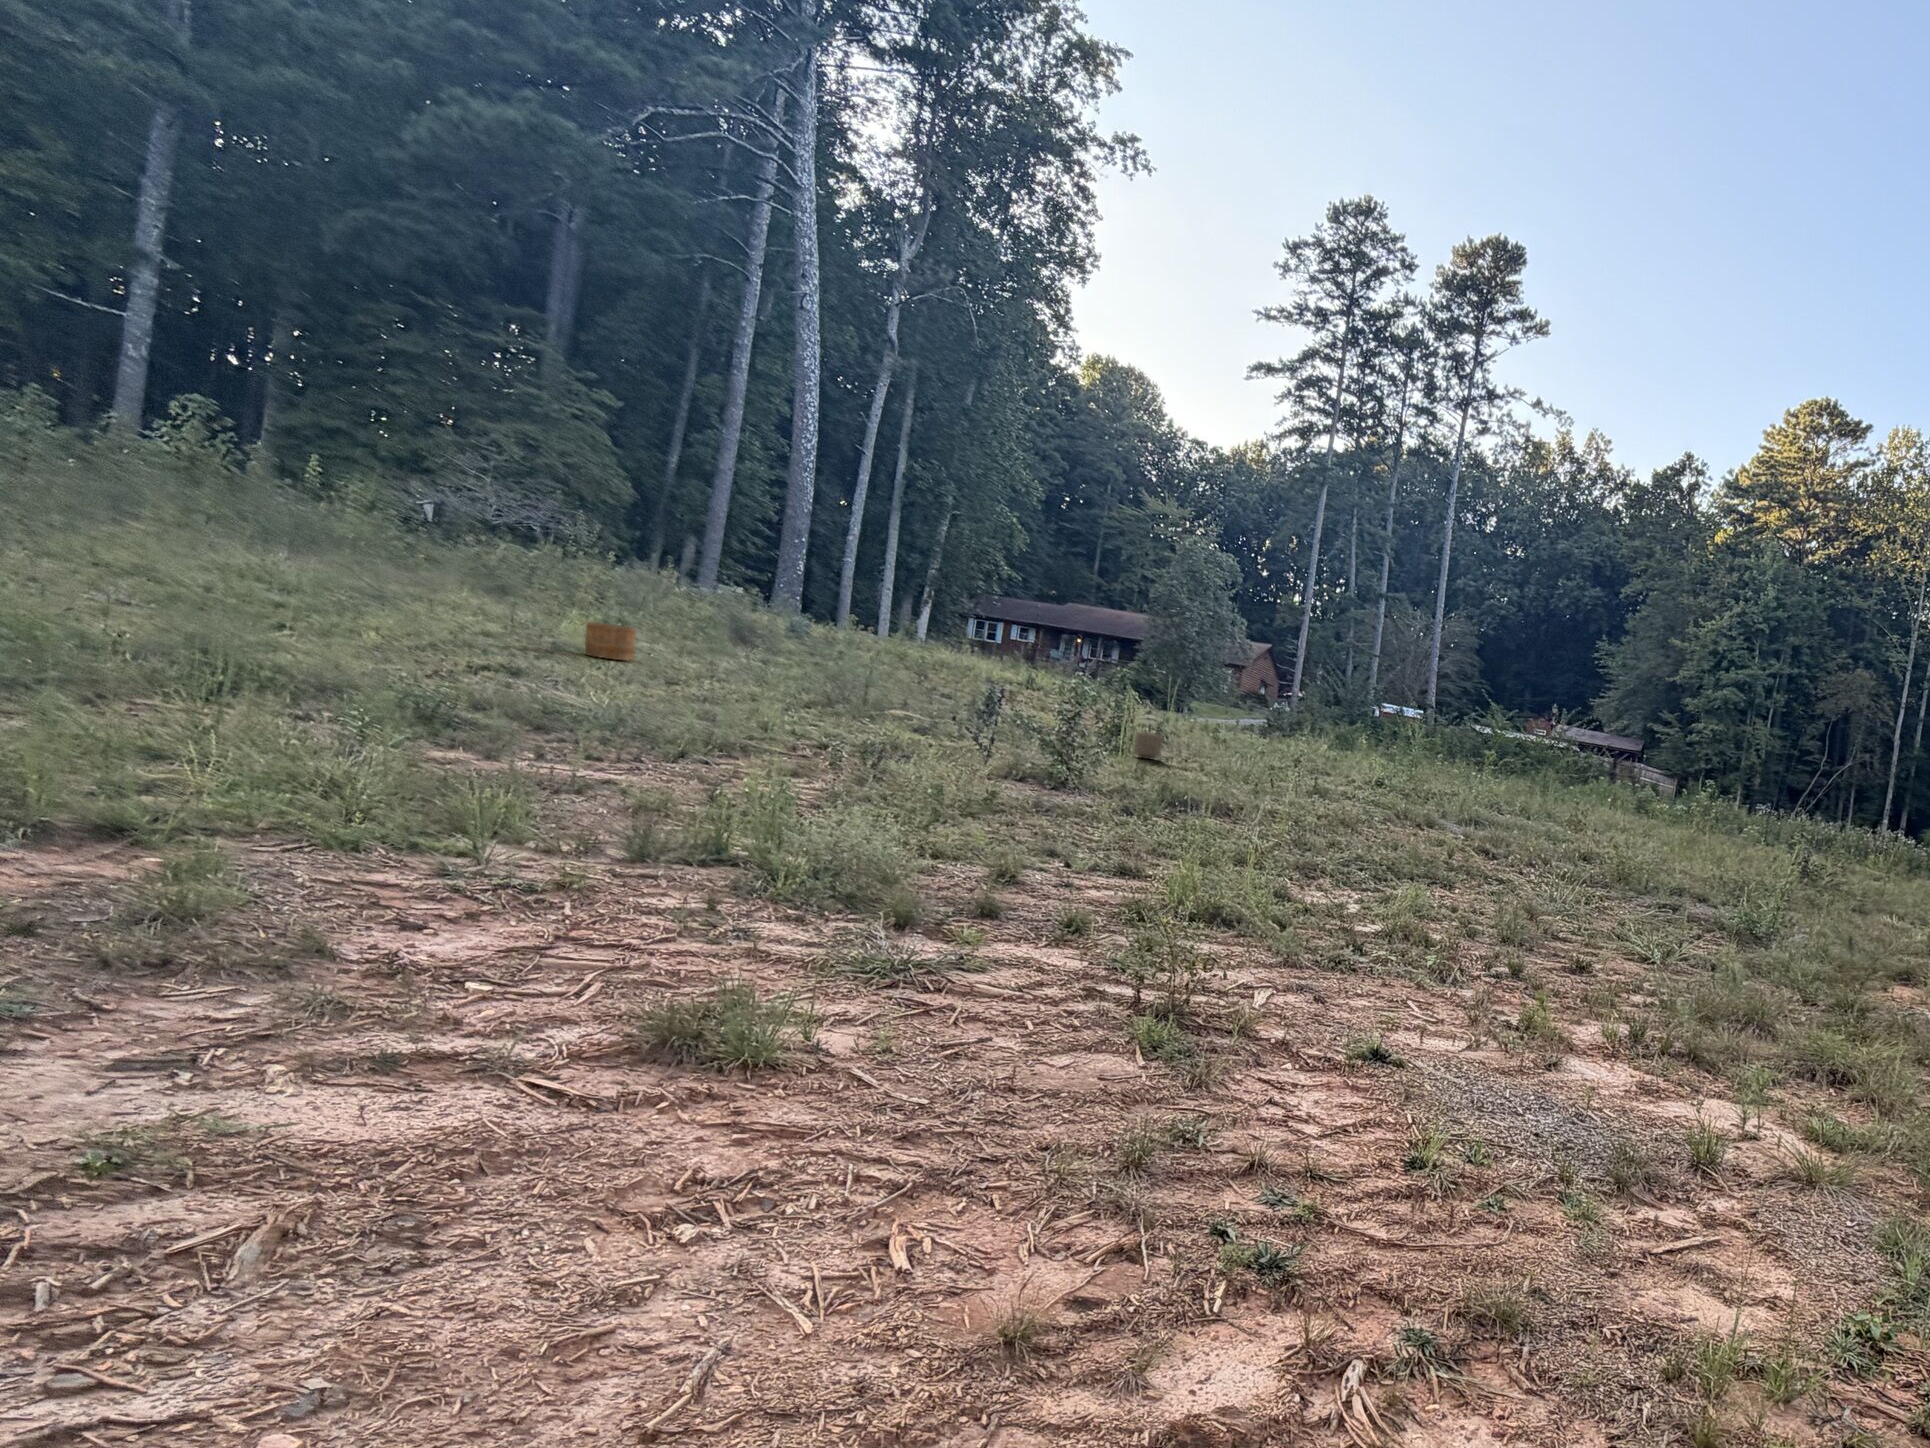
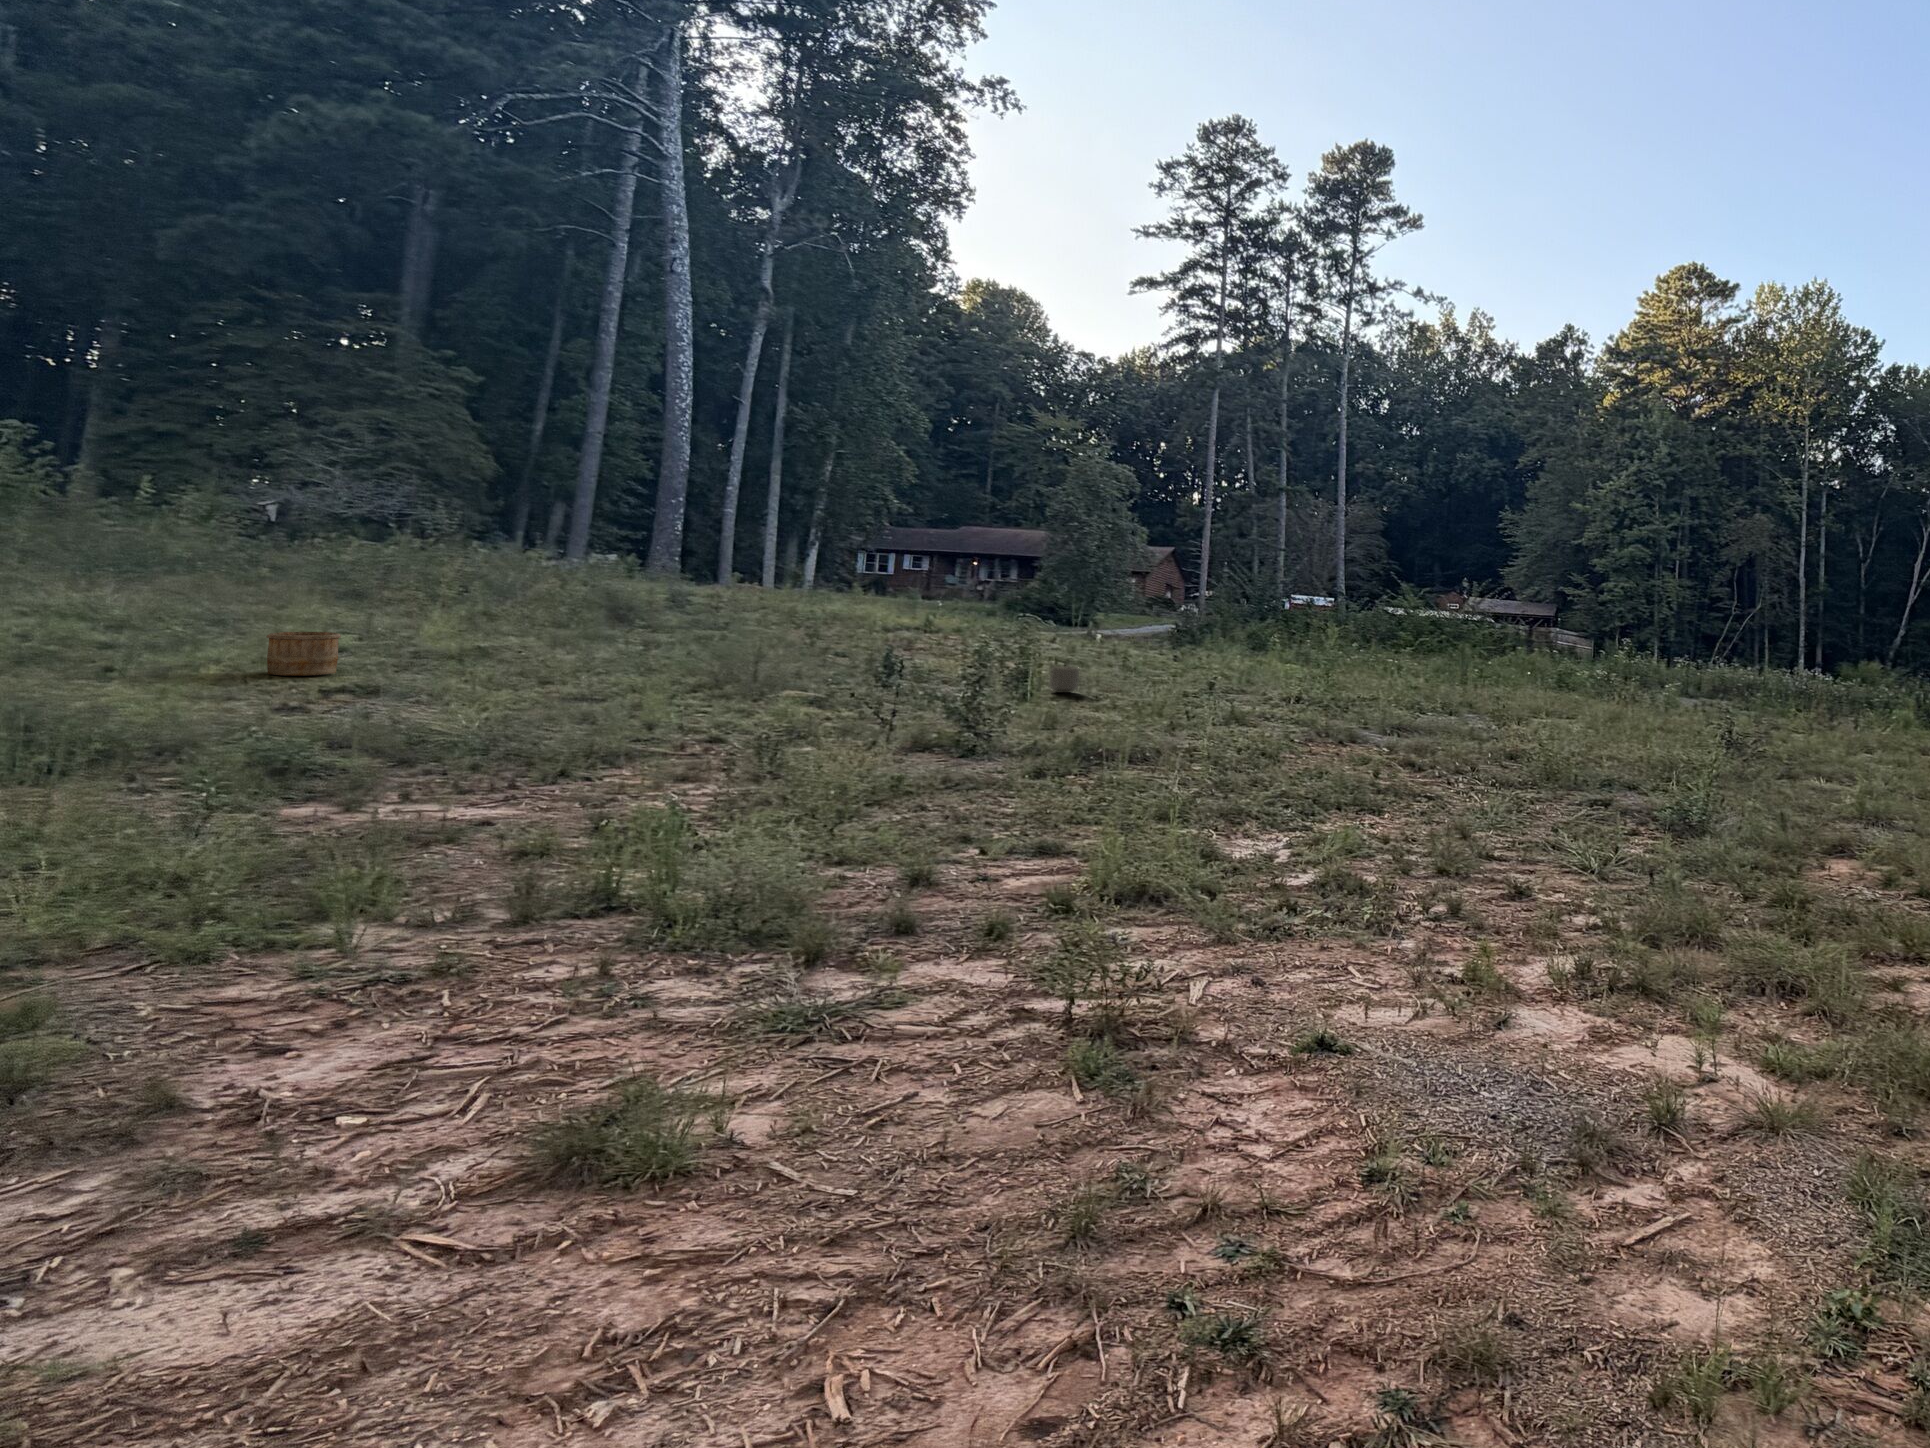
wooden bucket: present [585,622,638,660] -> present [266,632,341,676]

